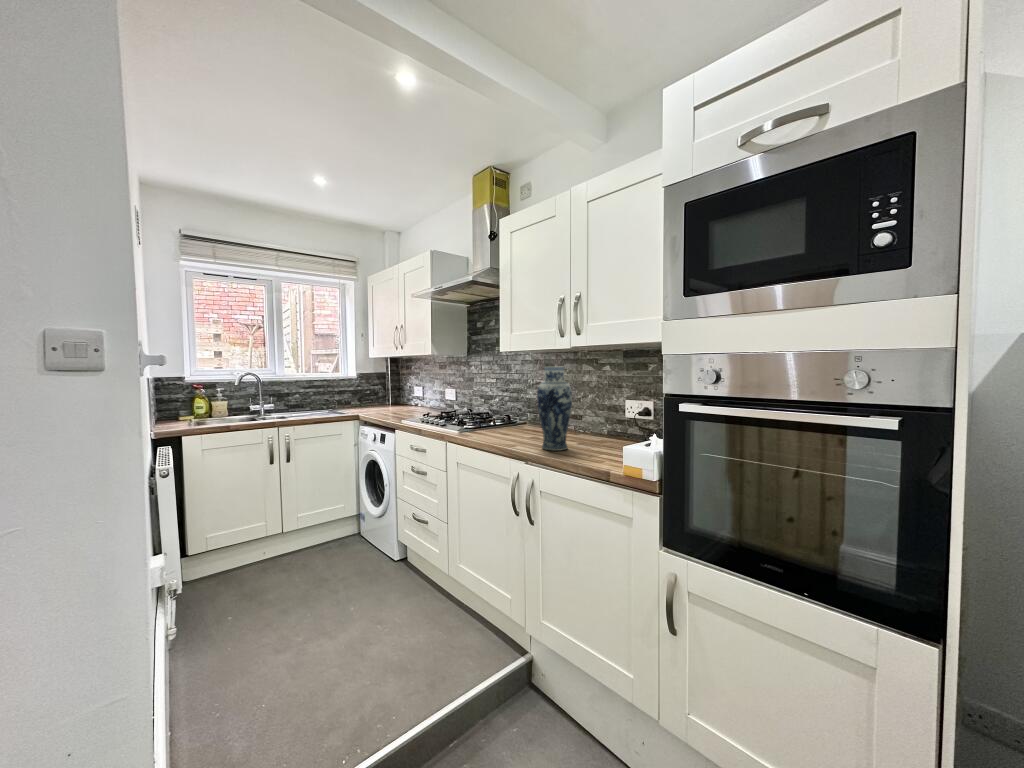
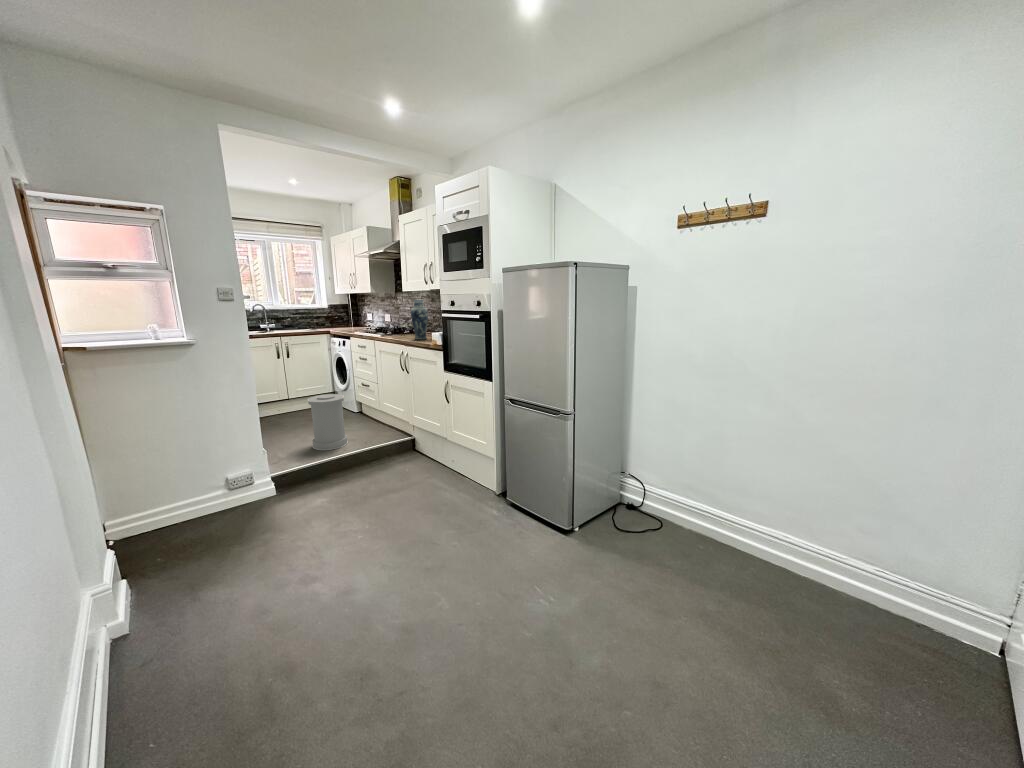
trash can: none [306,567,390,727] -> present [308,394,348,450]

